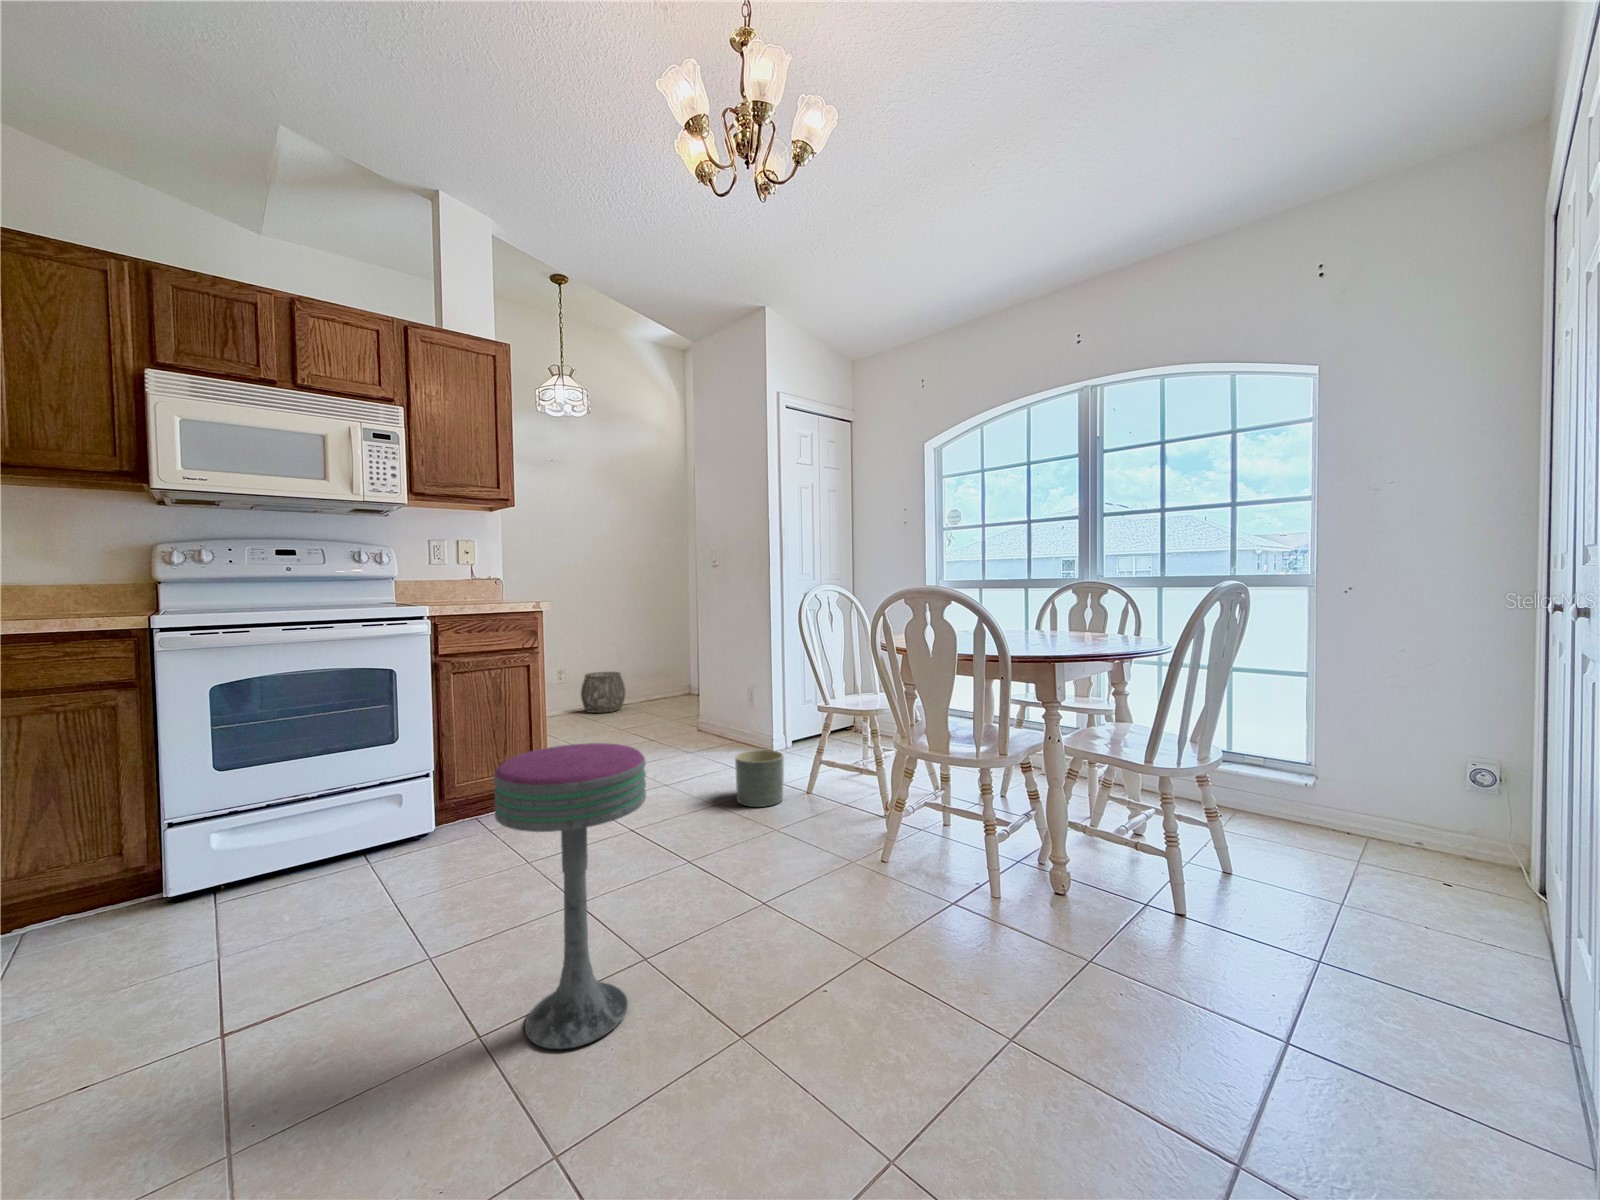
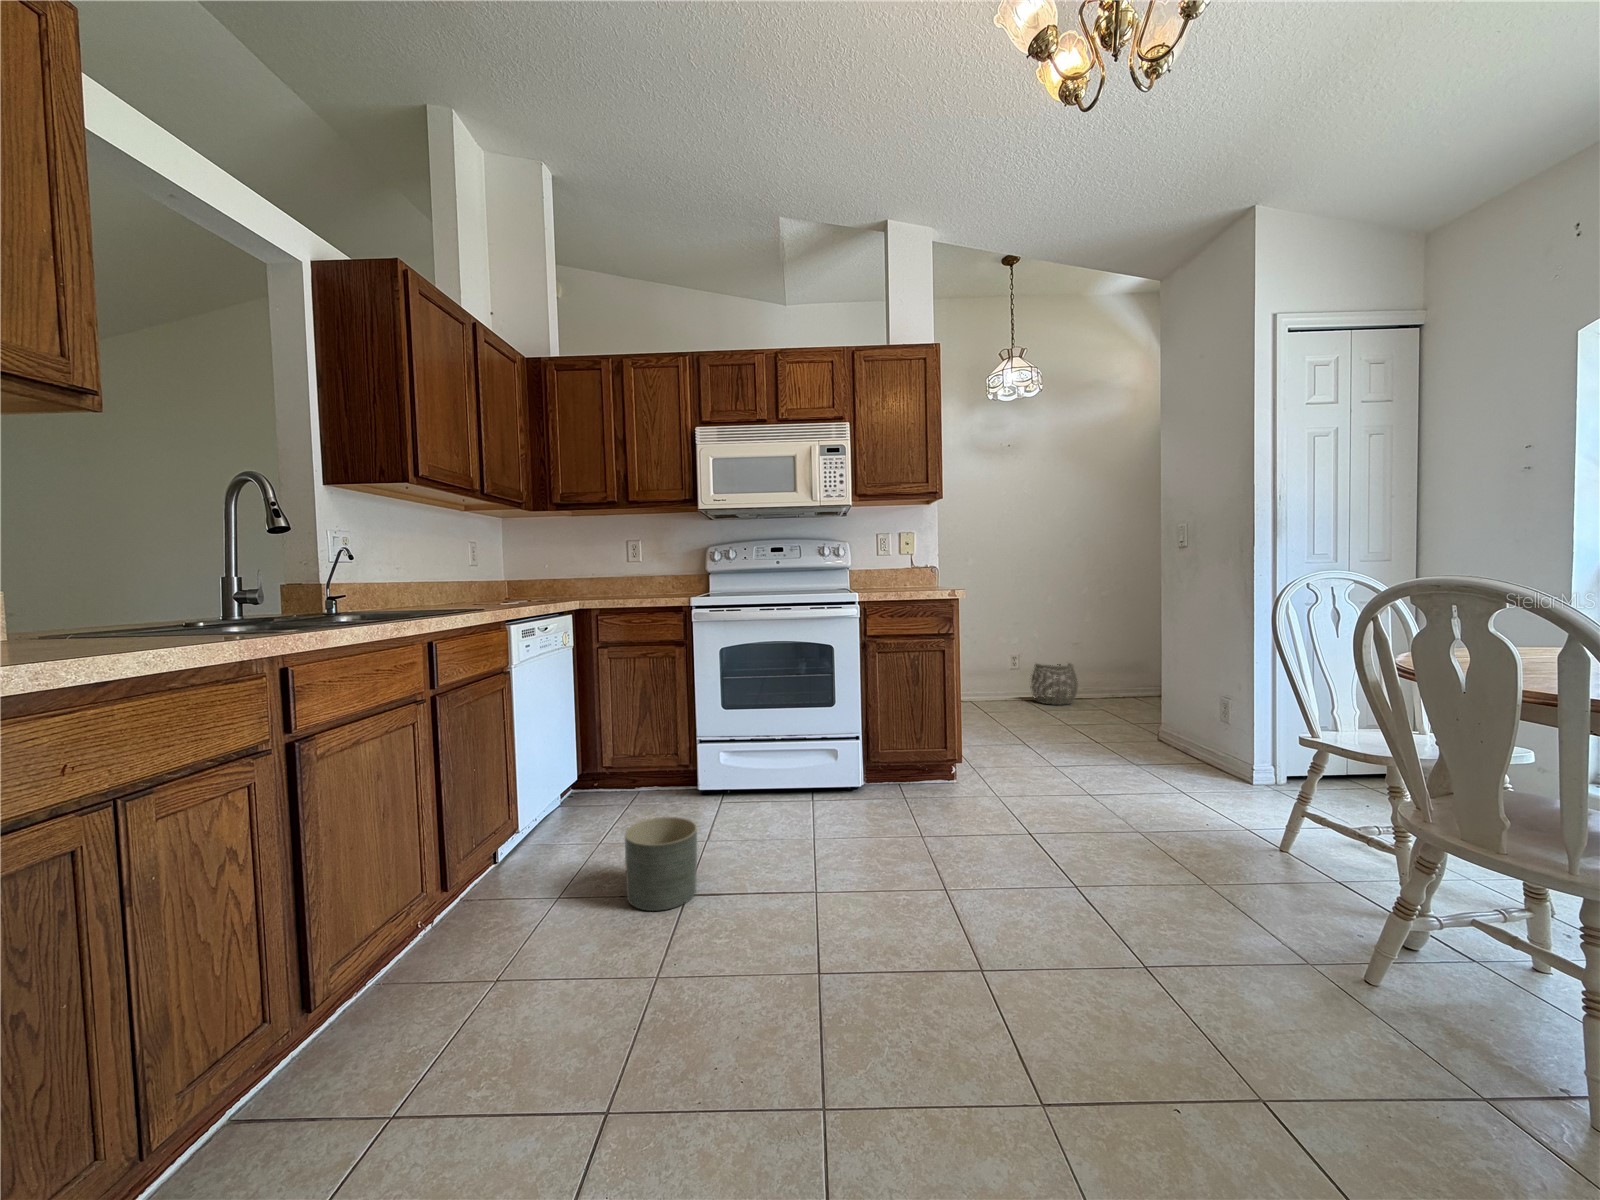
bar stool: present [494,743,646,1049] -> none [831,734,974,1034]
planter: present [735,750,784,807] -> present [625,817,697,911]

